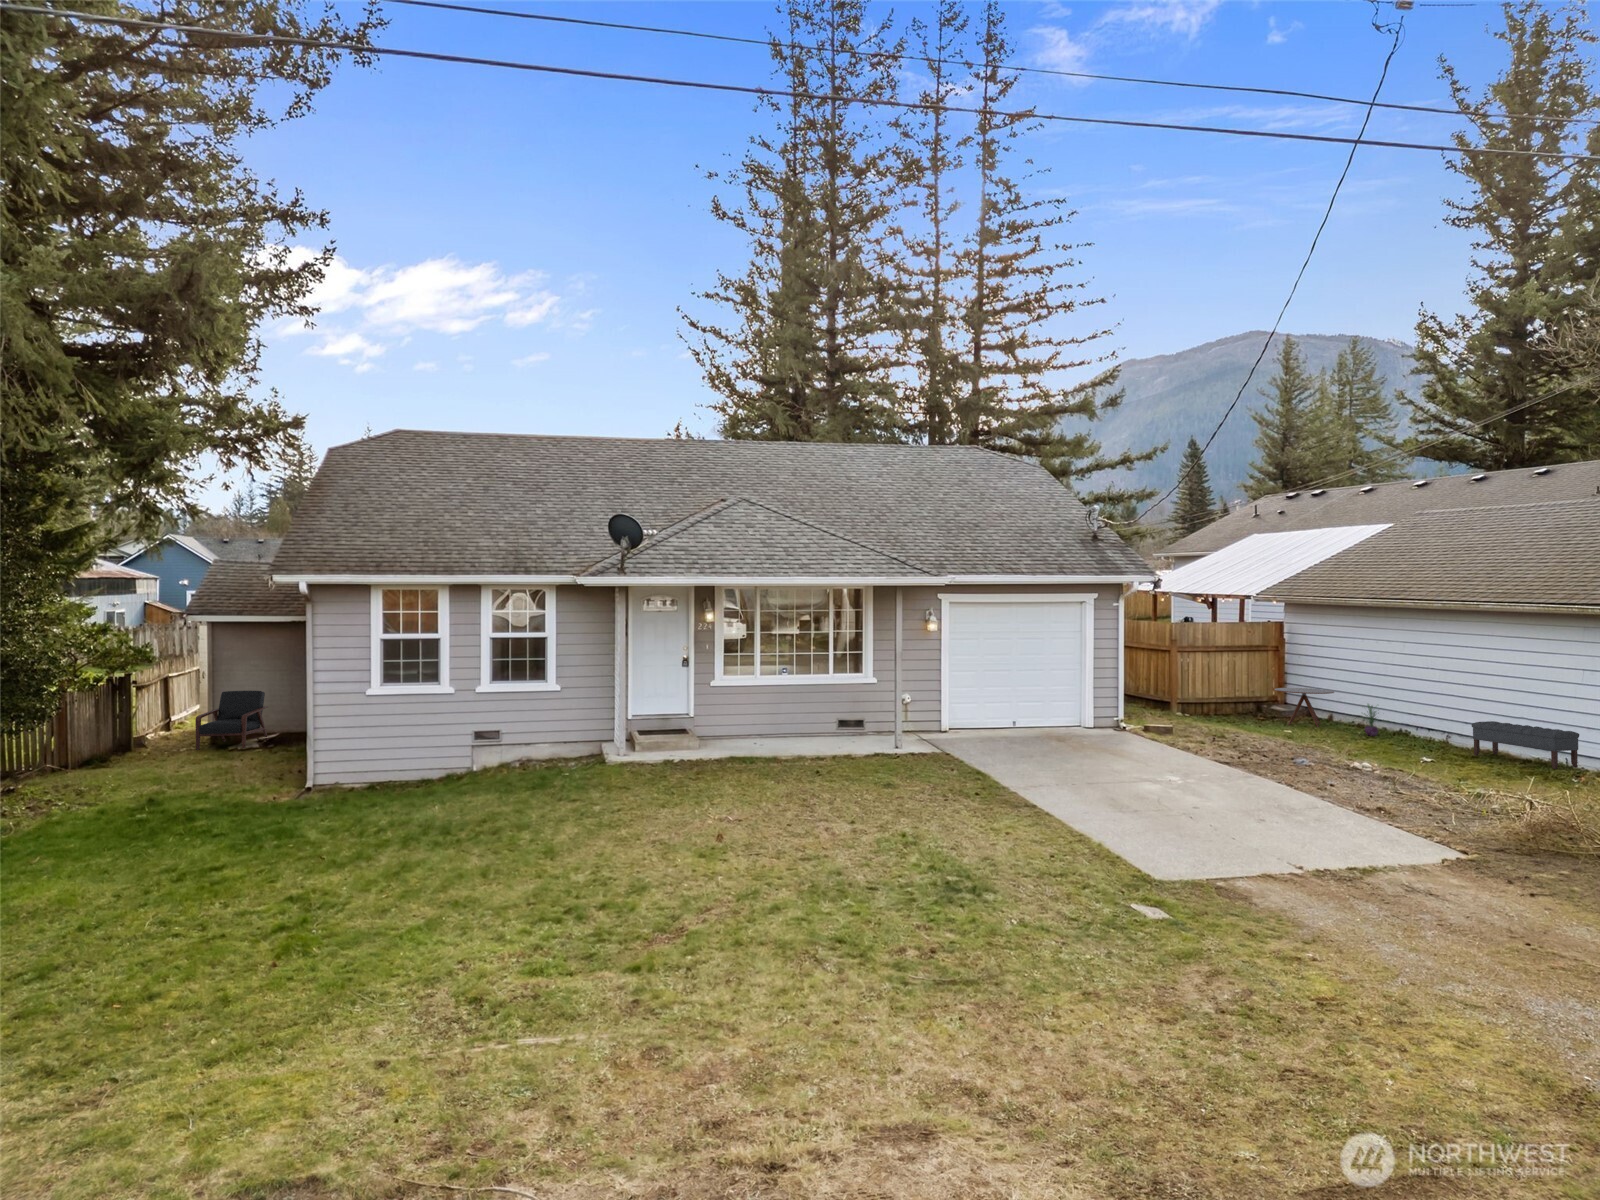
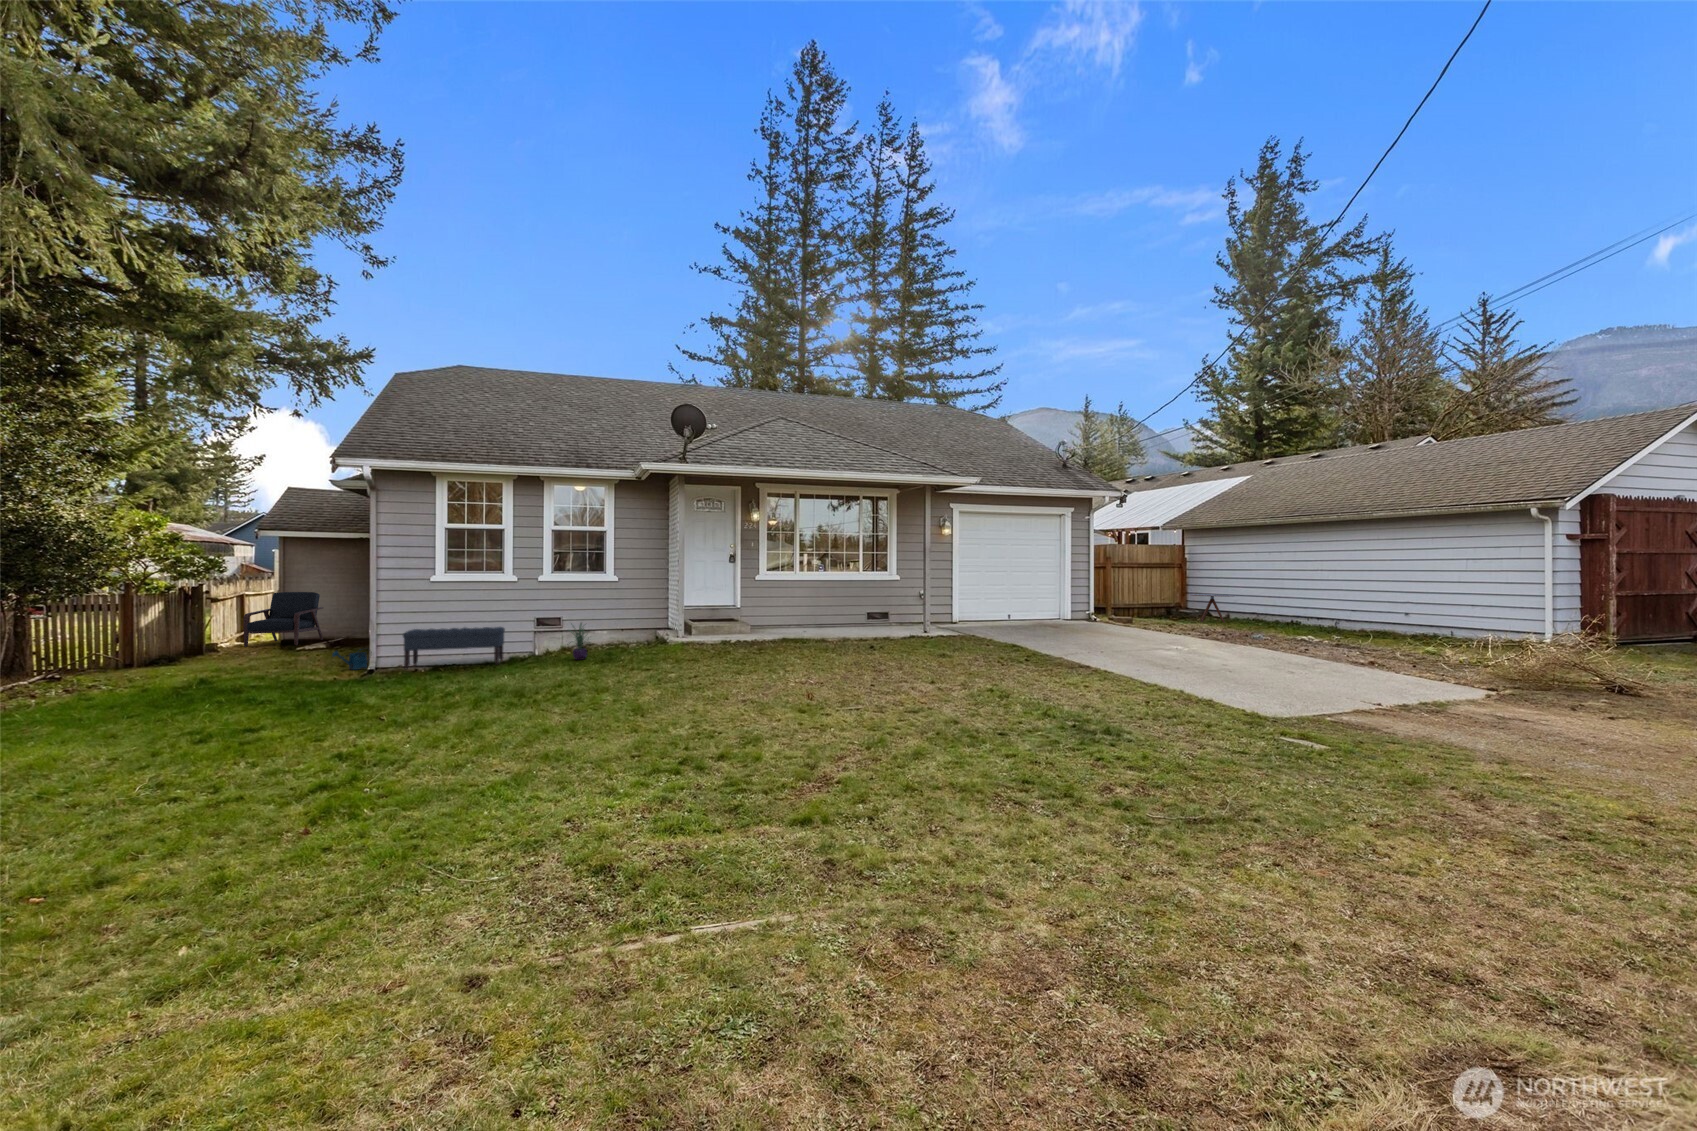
decorative plant: present [1365,704,1378,736] -> present [570,623,587,660]
bench: present [1472,721,1579,769] -> present [403,627,505,669]
watering can: none [280,764,316,786] -> present [332,649,372,670]

